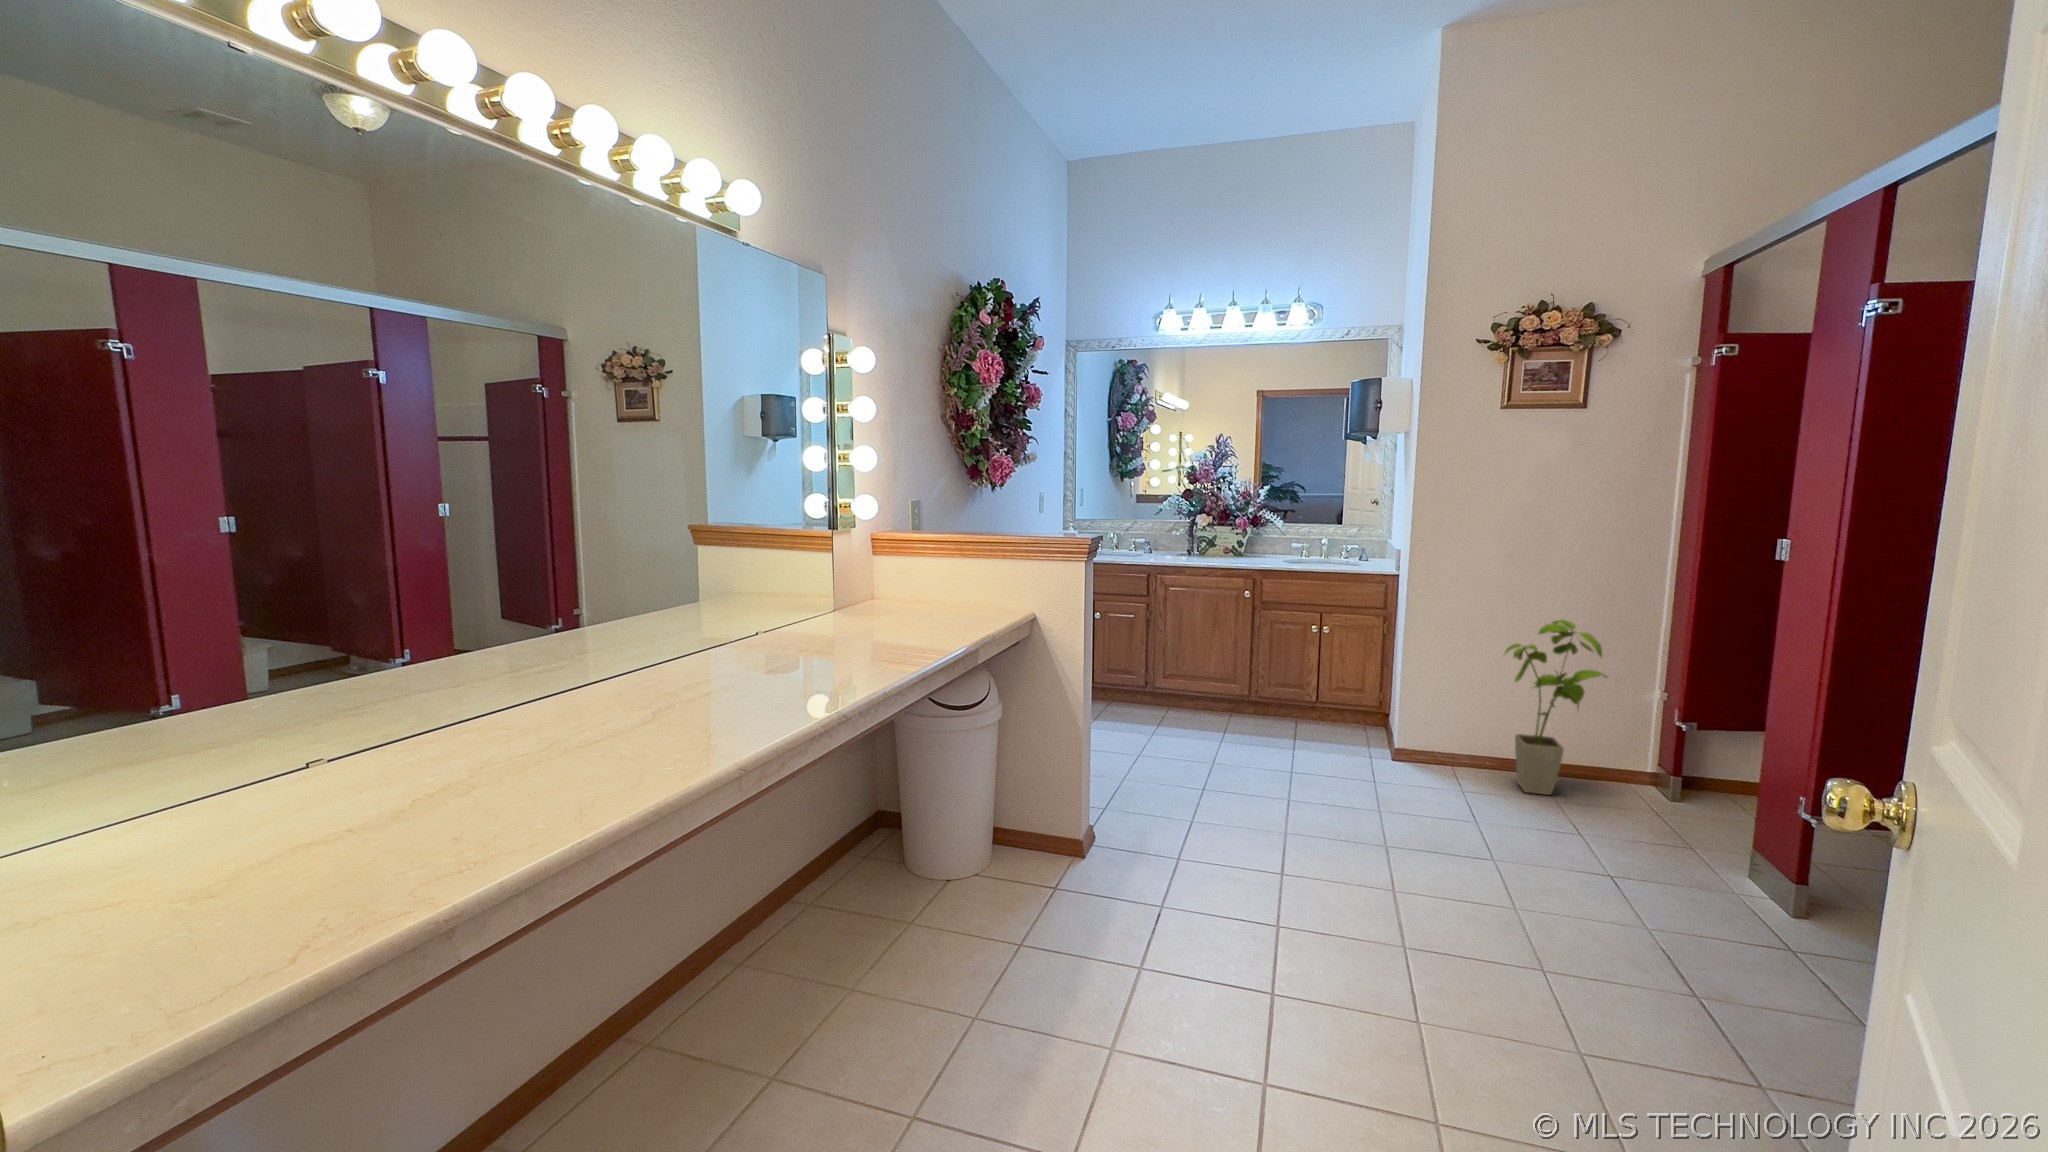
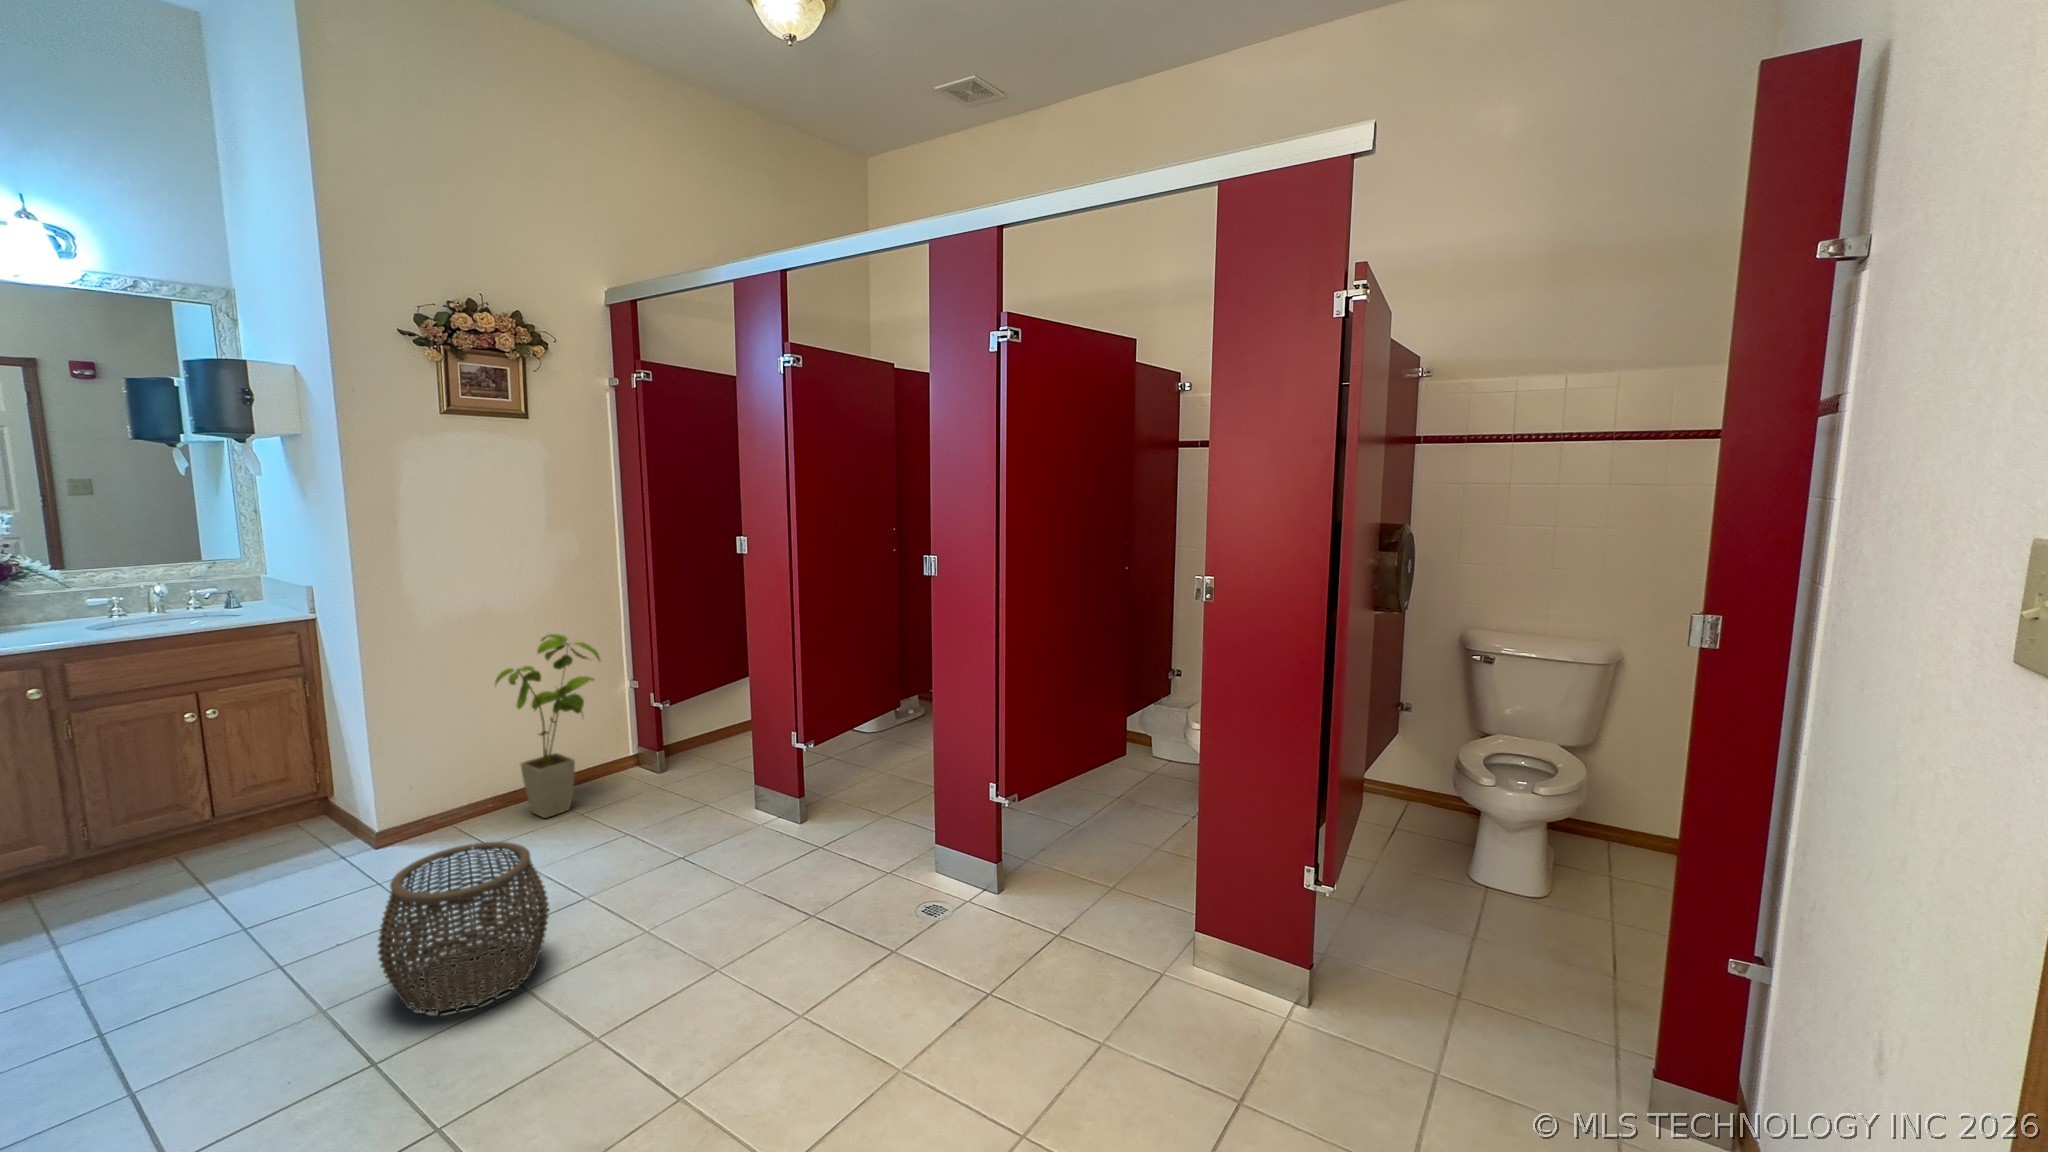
woven basket: none [1321,760,1446,889] -> present [378,842,549,1013]

